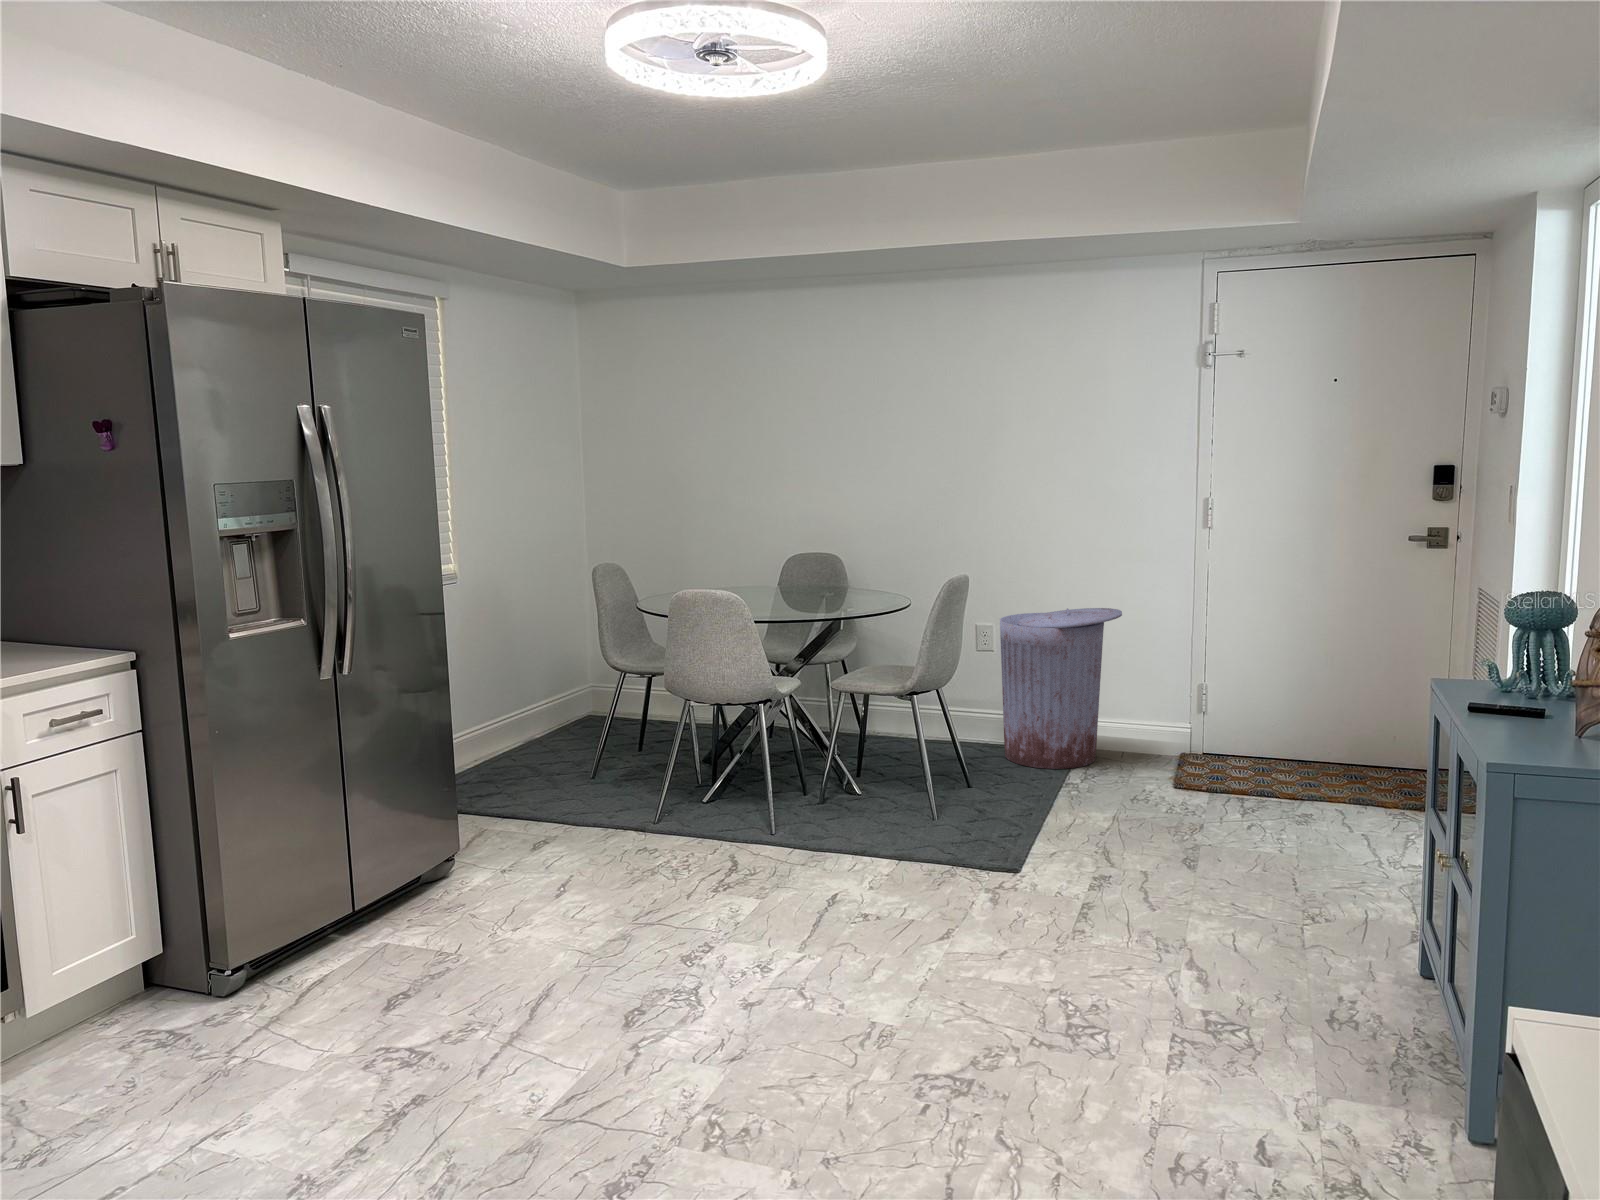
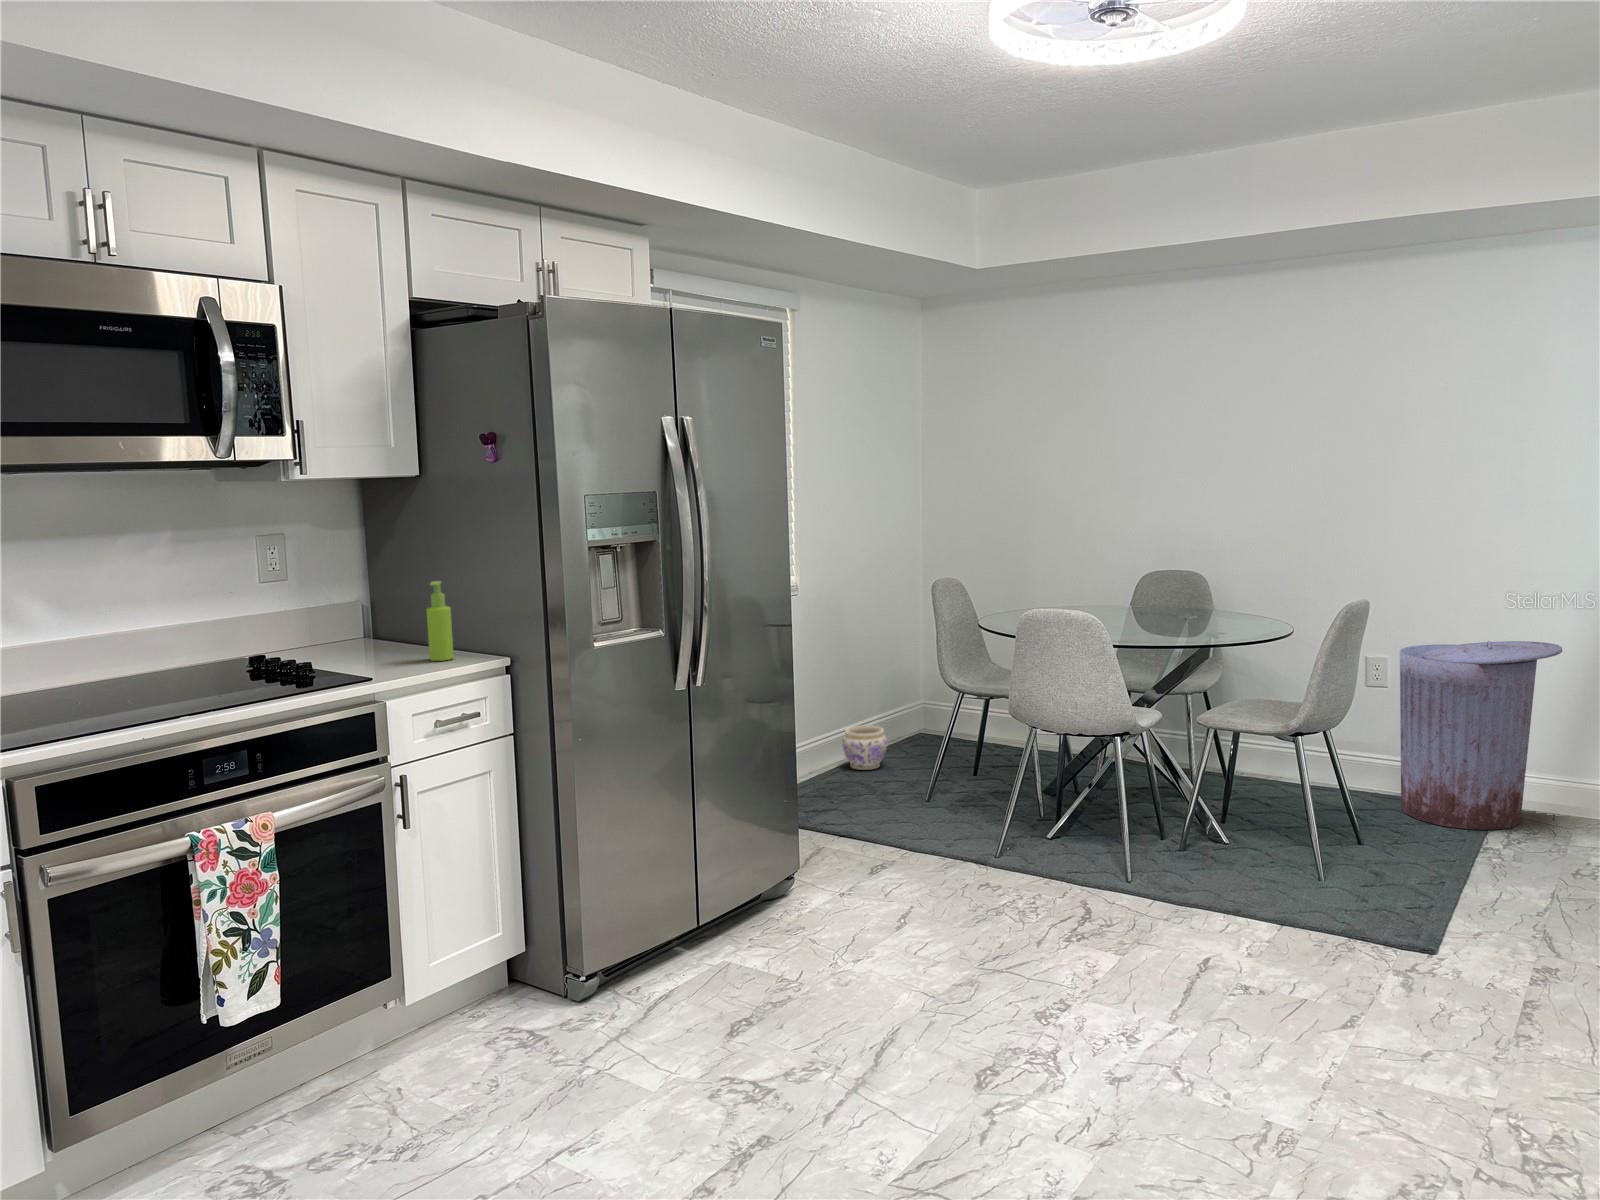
soap dispenser: none [37,575,71,658] -> present [427,581,454,661]
planter: none [509,710,554,754] -> present [842,725,887,770]

